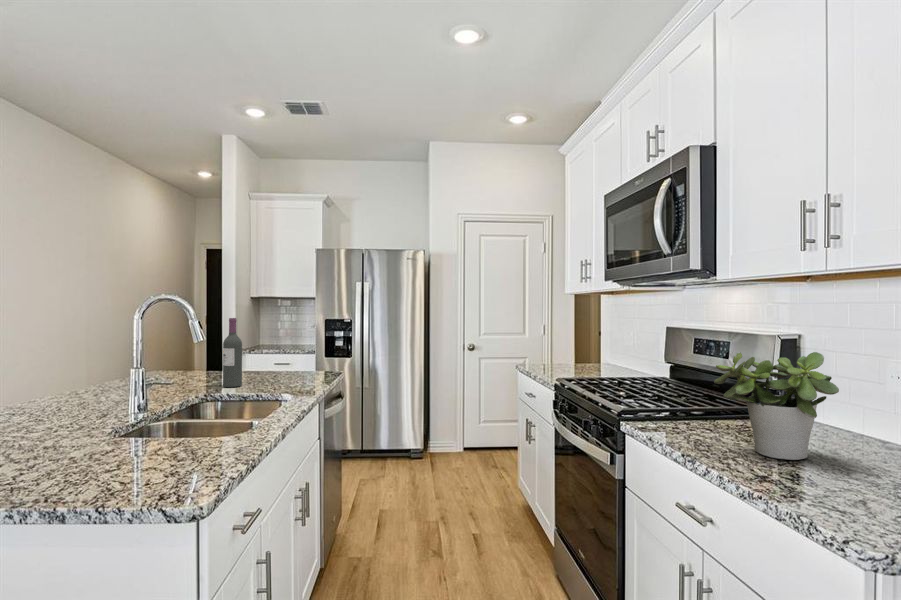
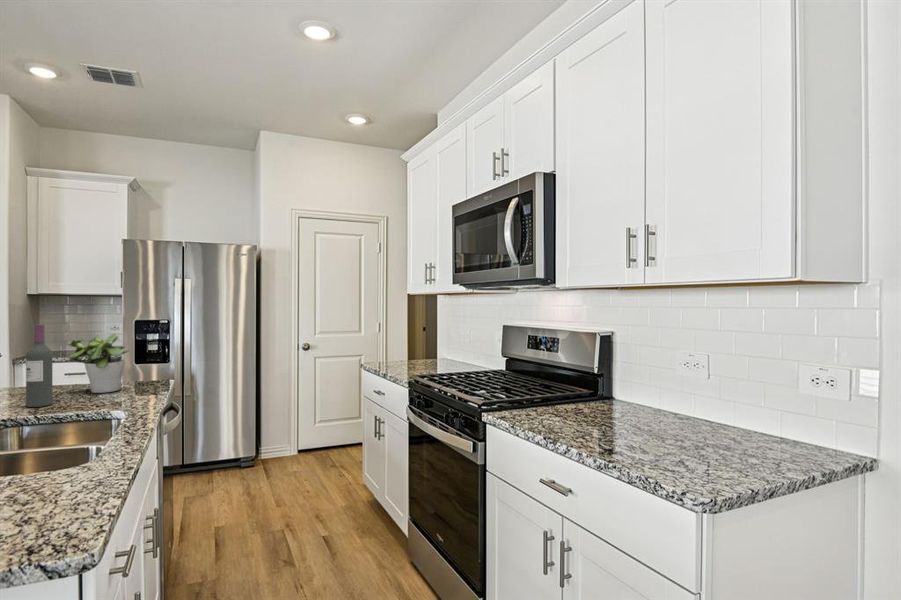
potted plant: present [714,352,839,460] -> present [67,334,129,393]

